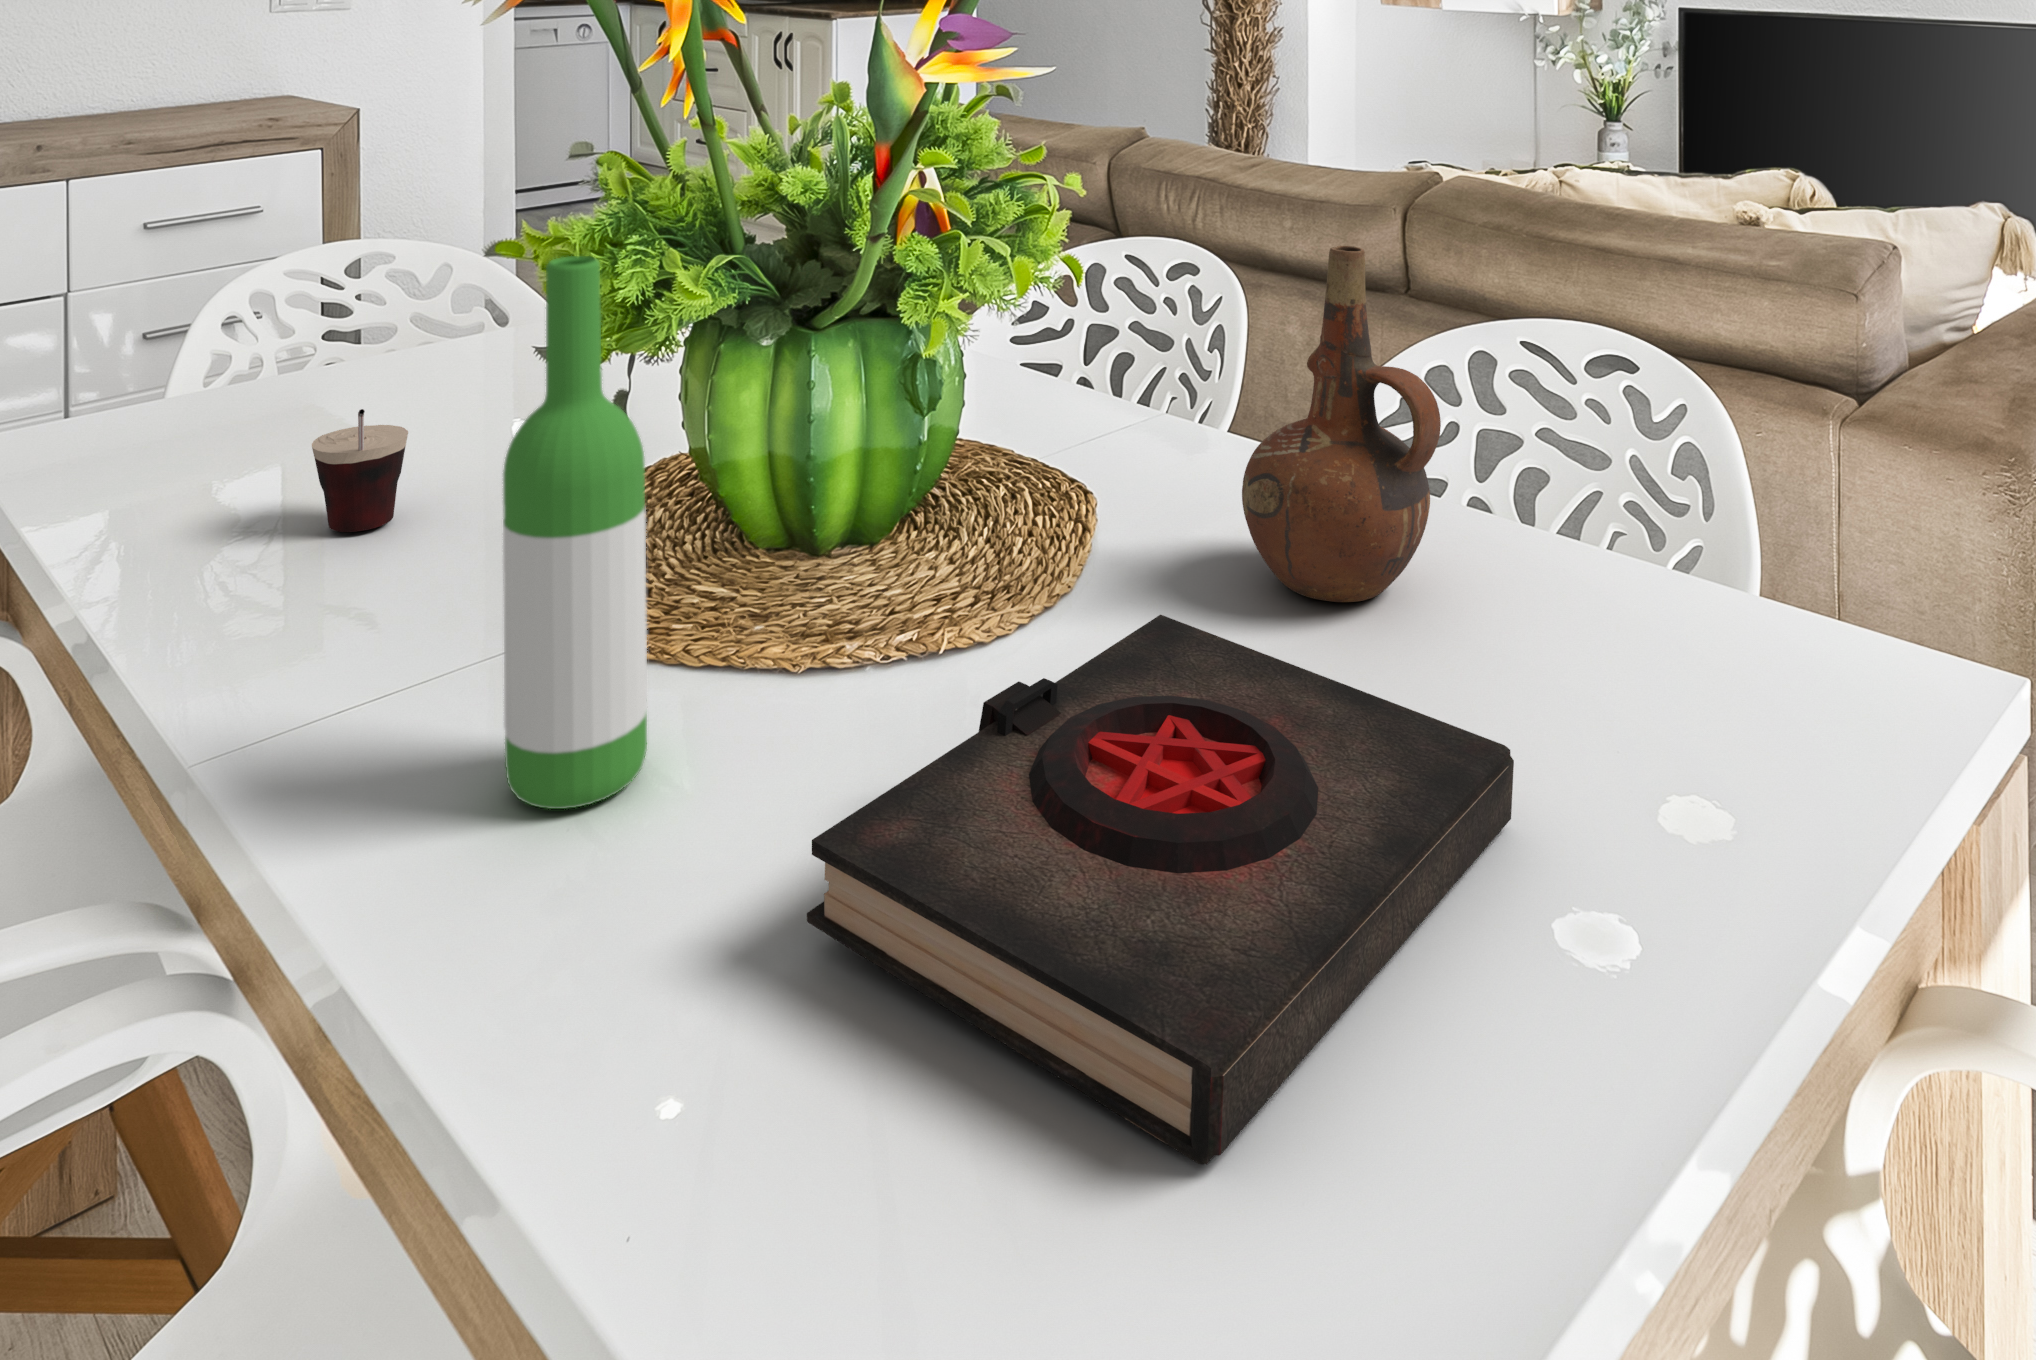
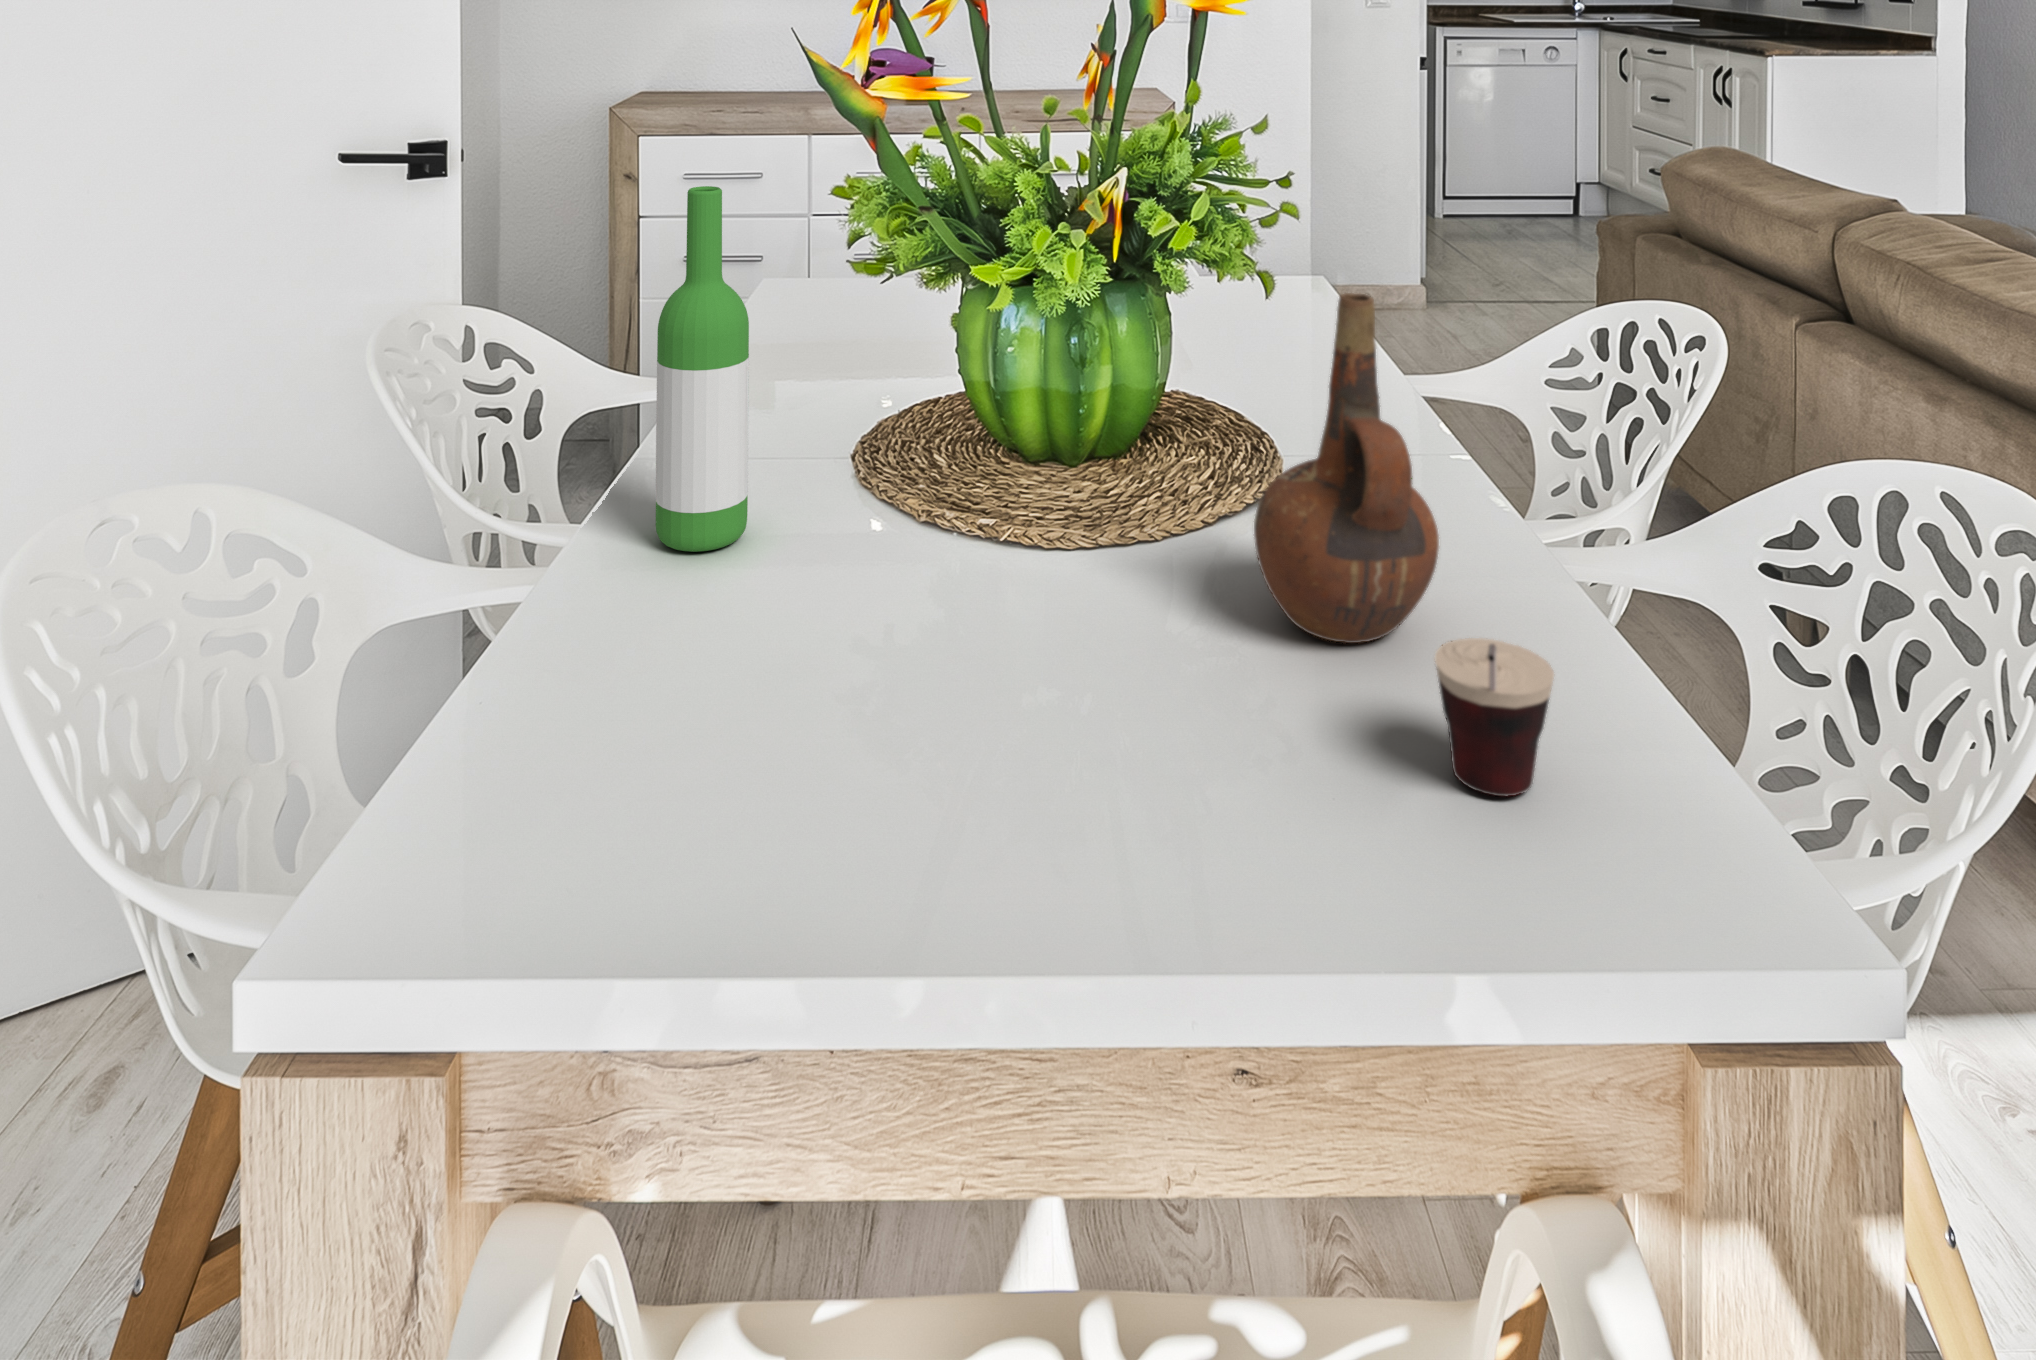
cup: present [312,409,408,532] -> present [1434,638,1554,796]
book: present [807,615,1514,1164] -> none [601,561,1128,865]

